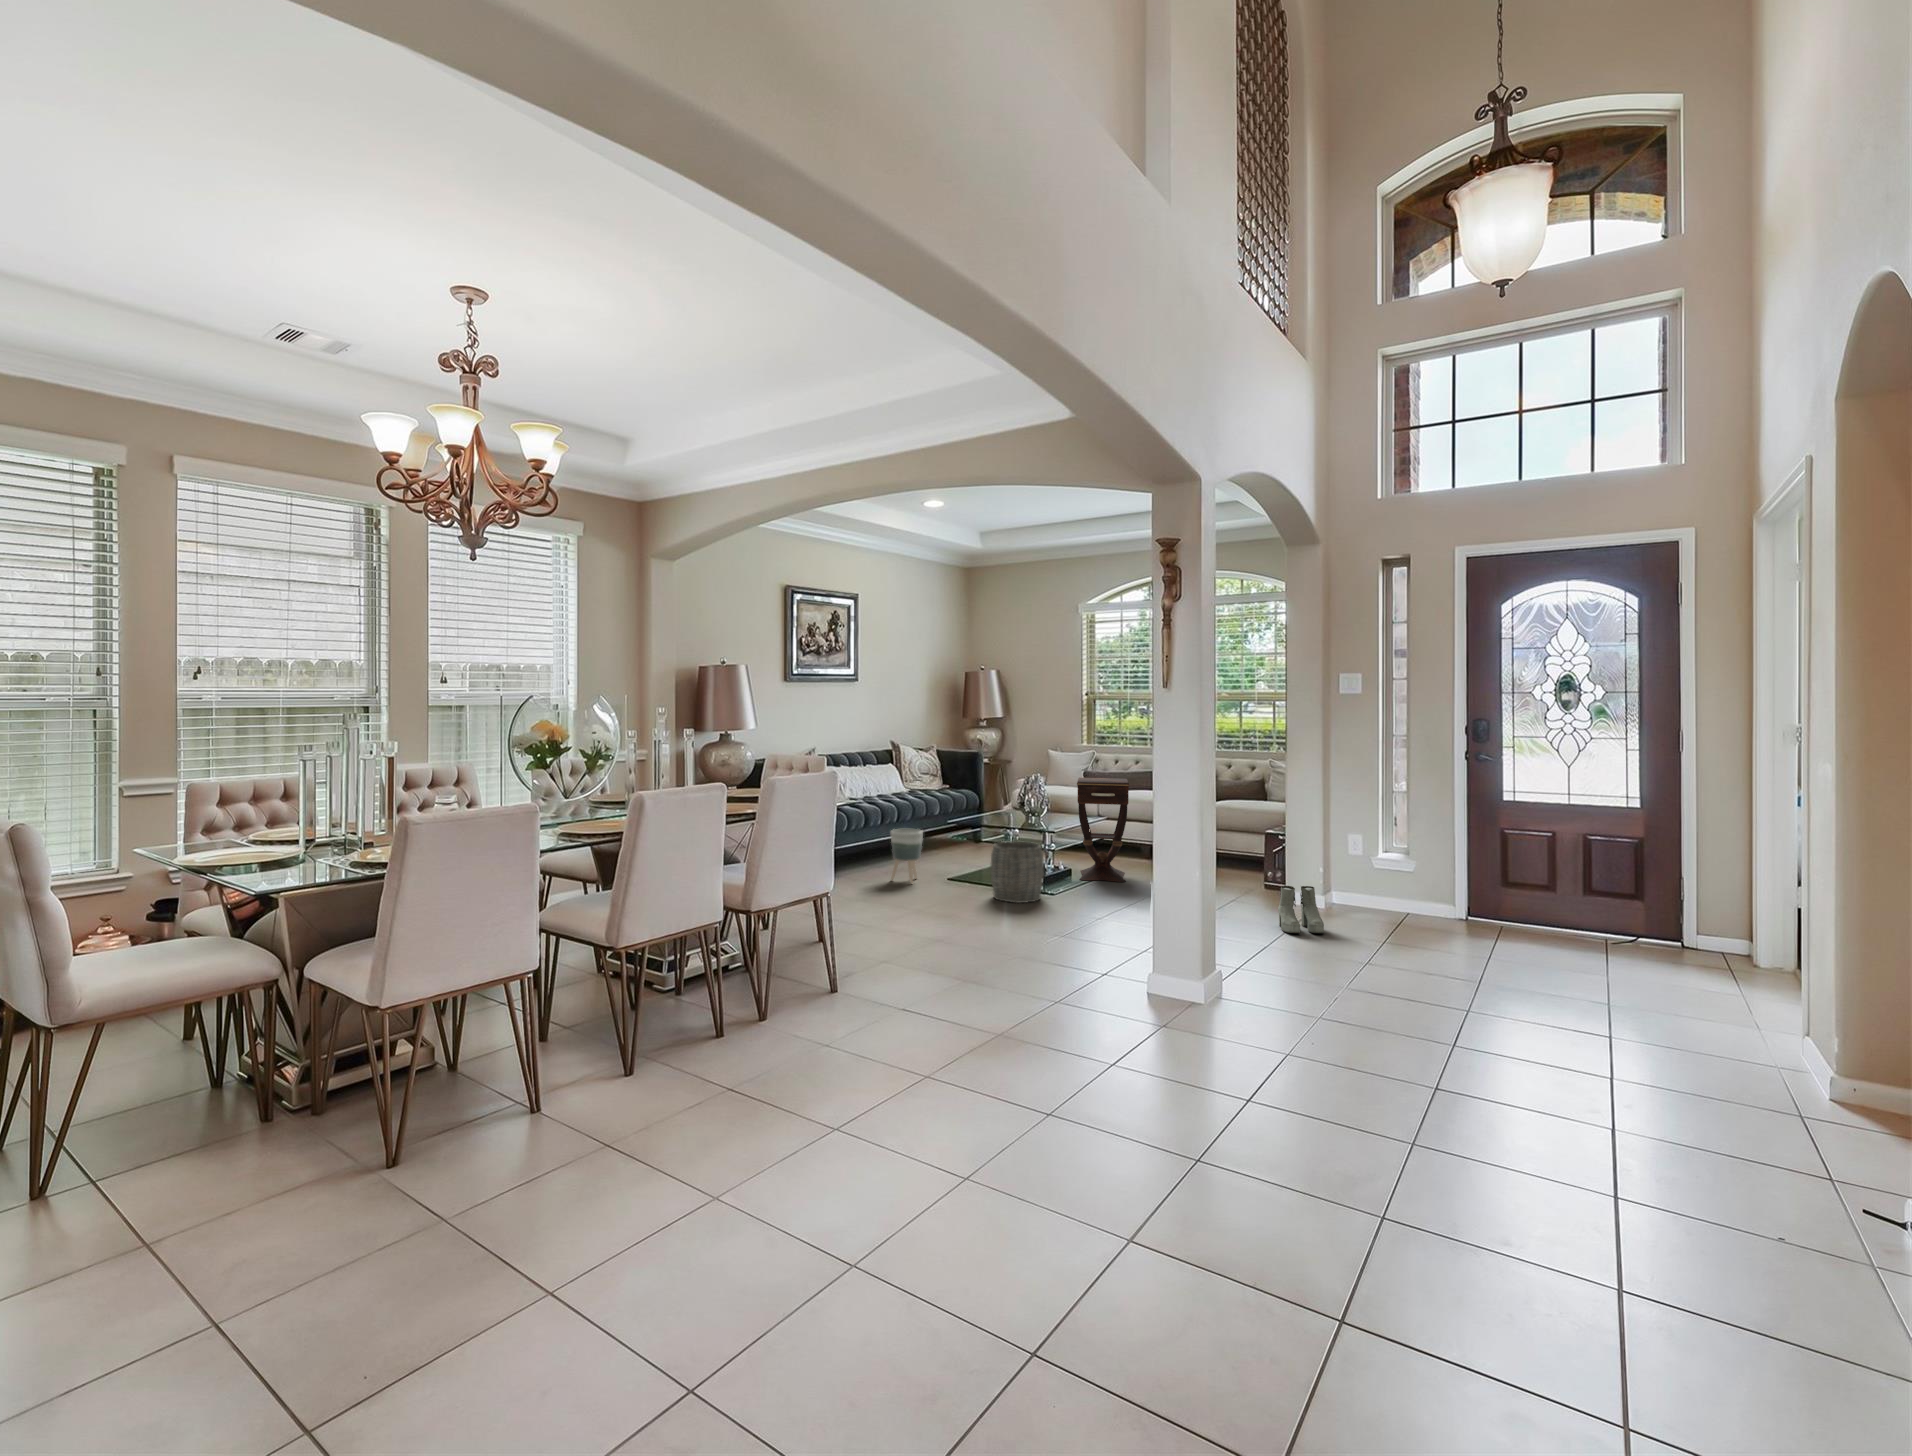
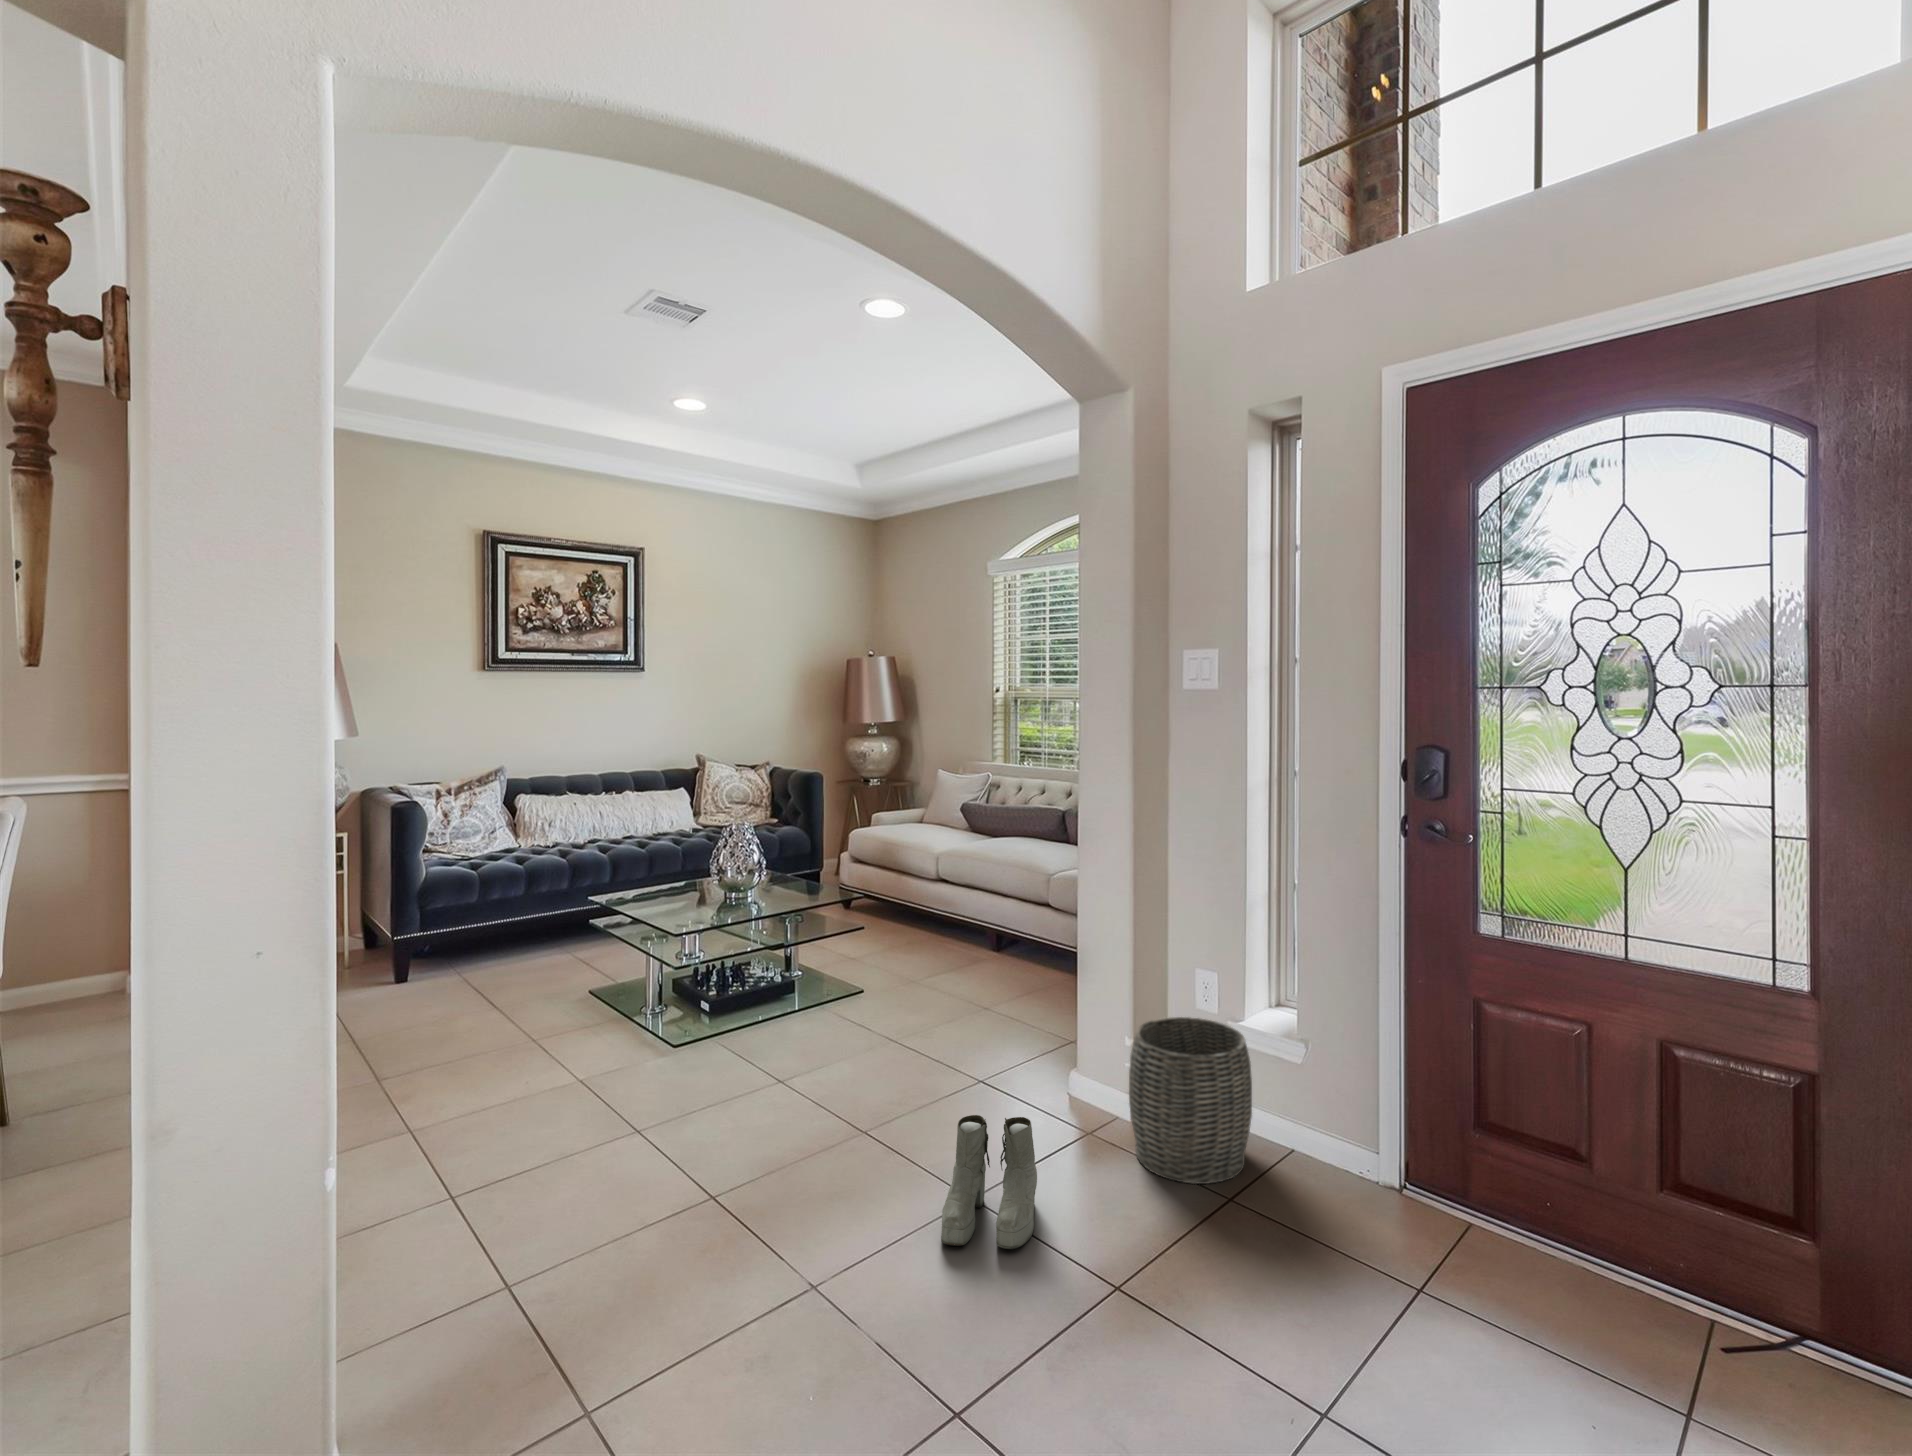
side table: present [1077,778,1129,882] -> none [786,831,904,1025]
planter: present [891,828,923,883] -> none [467,917,531,1018]
woven basket: present [991,841,1044,903] -> present [1129,1017,1252,1184]

